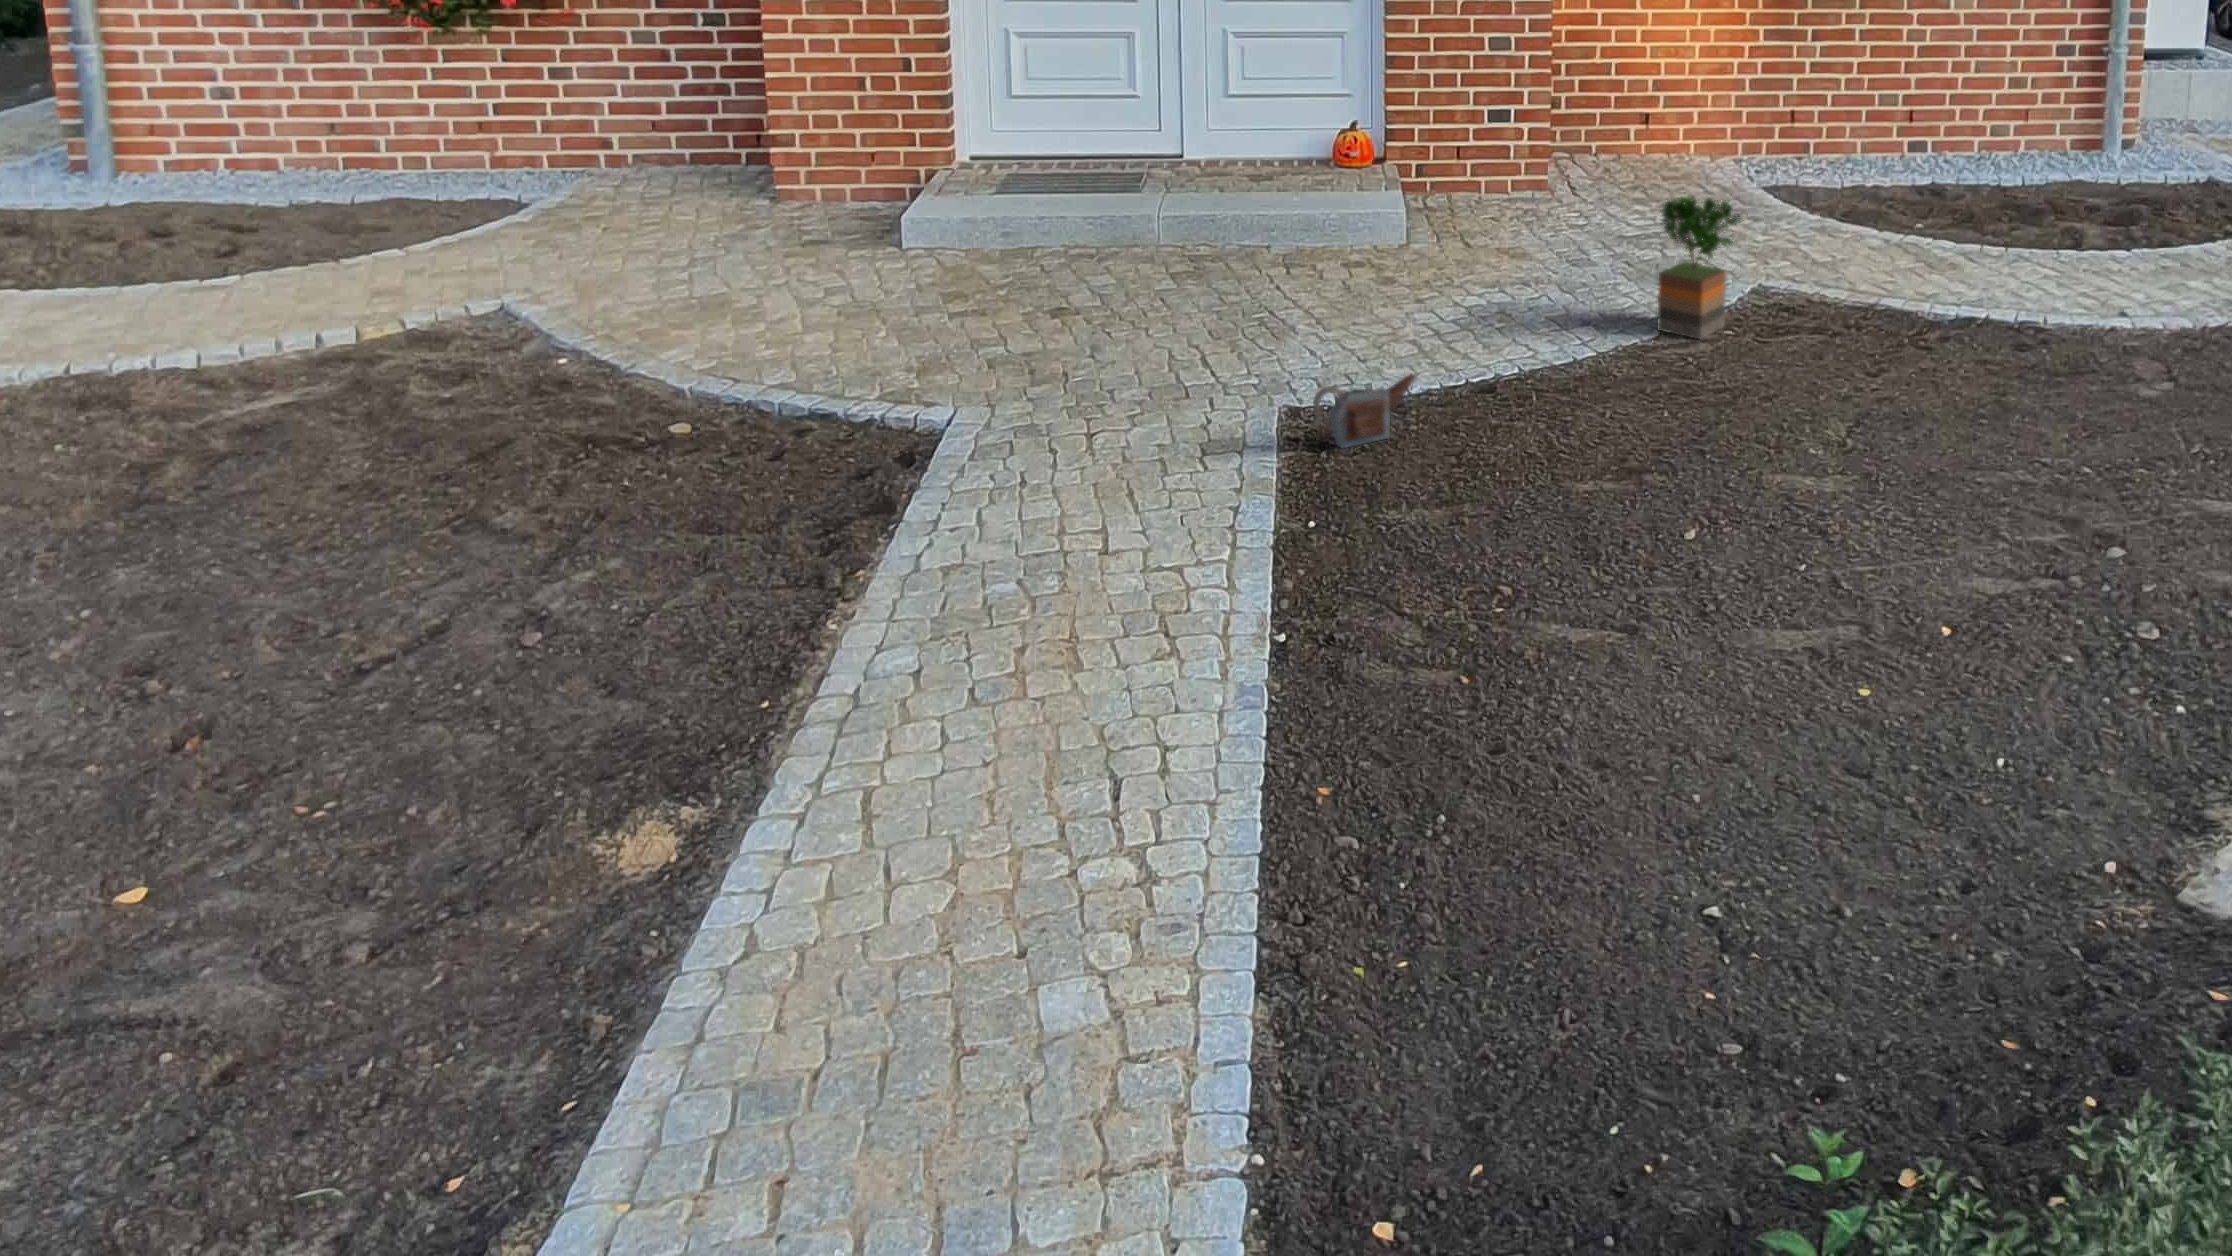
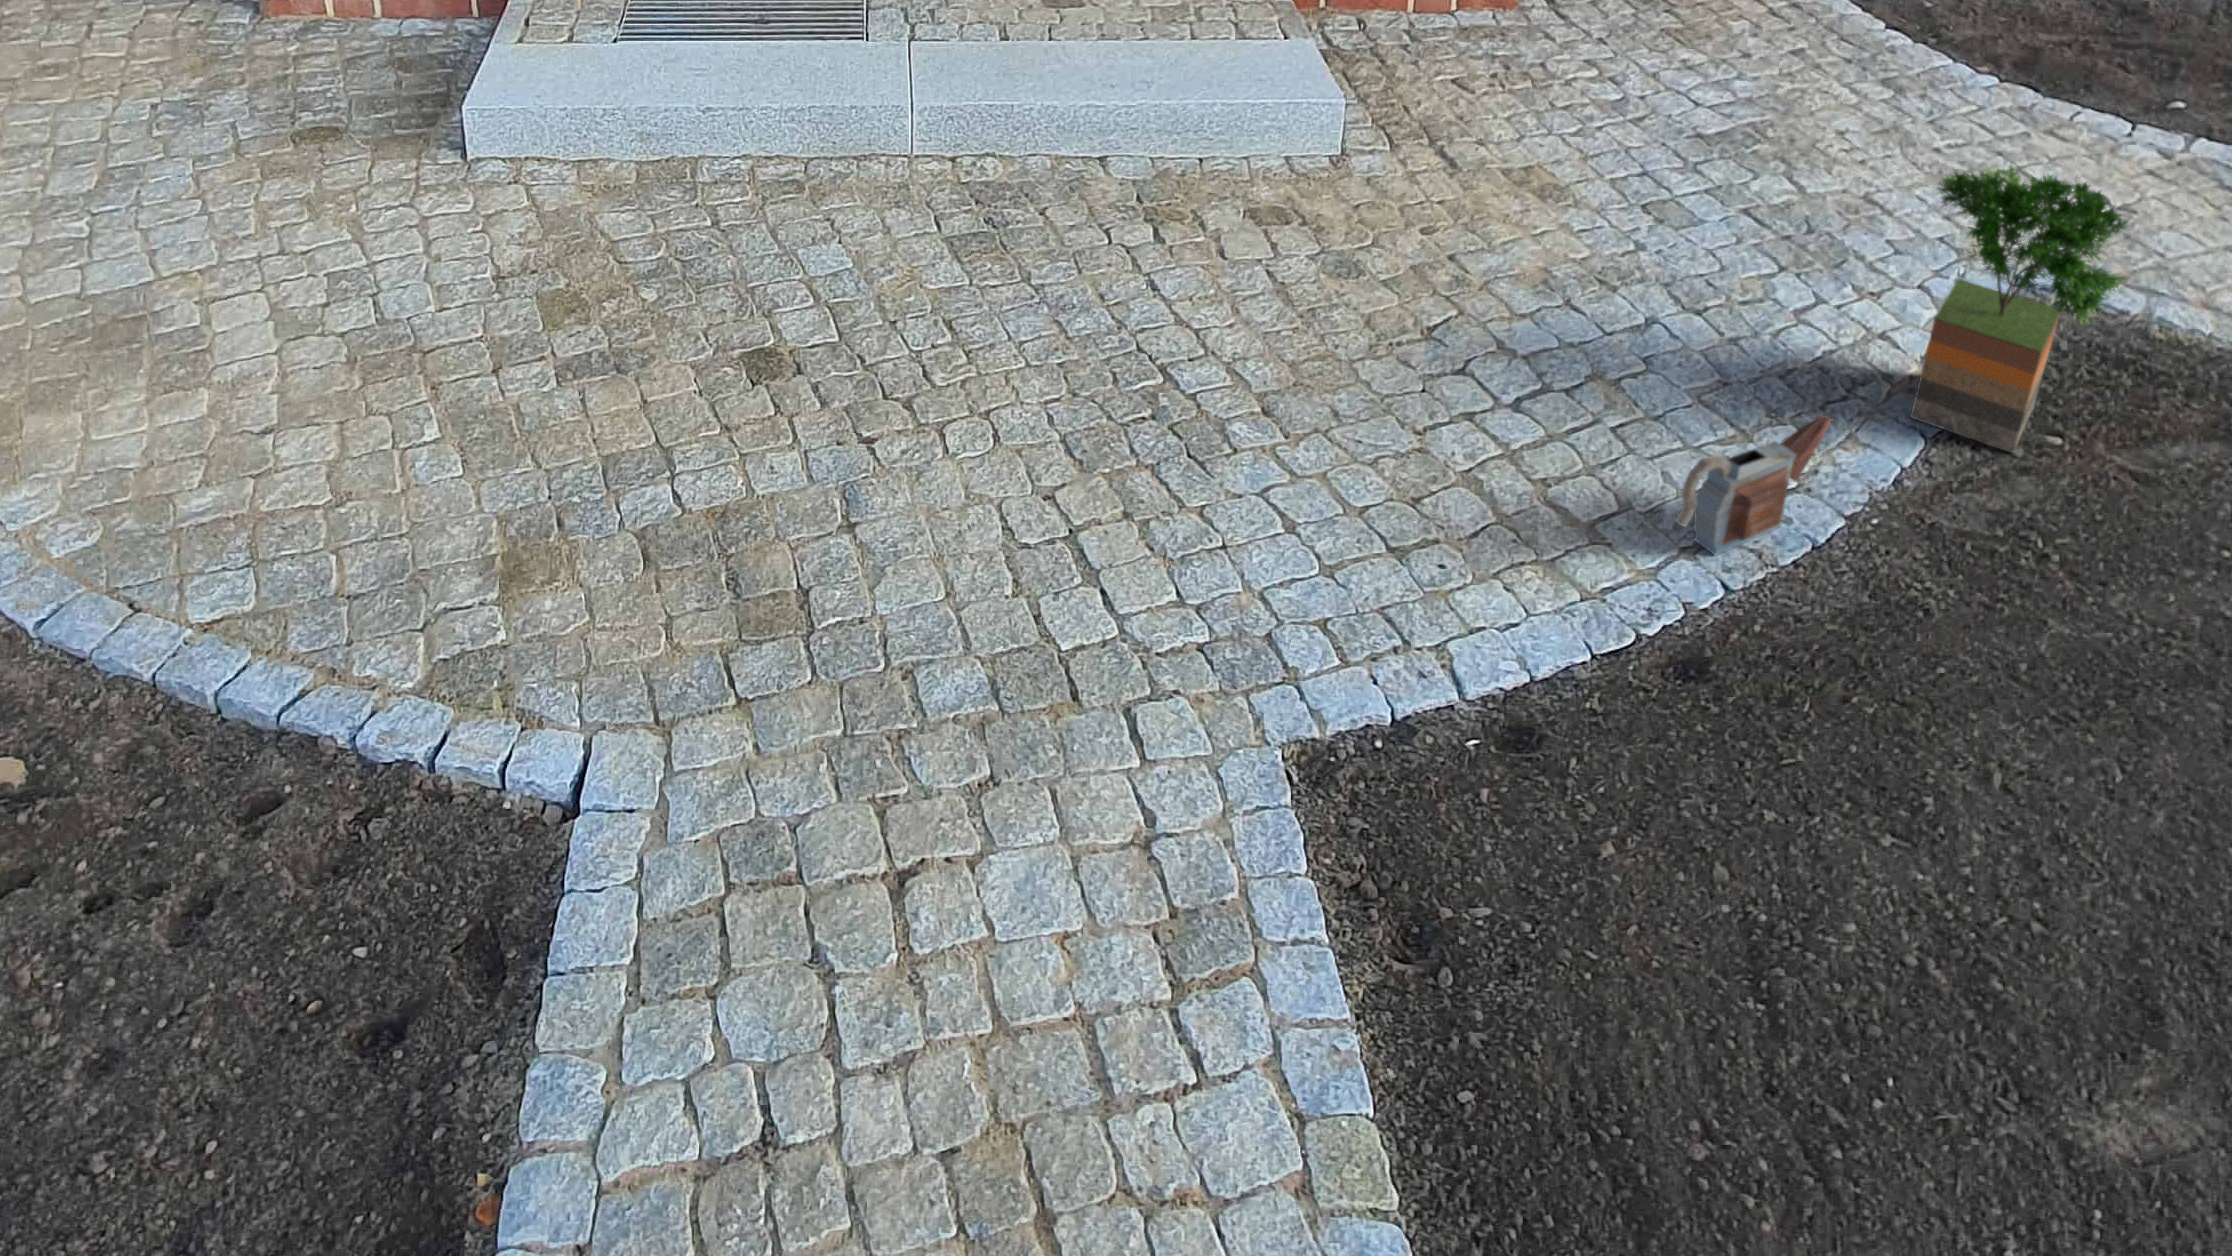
watering can: present [1313,374,1416,448] -> present [1675,415,1832,556]

